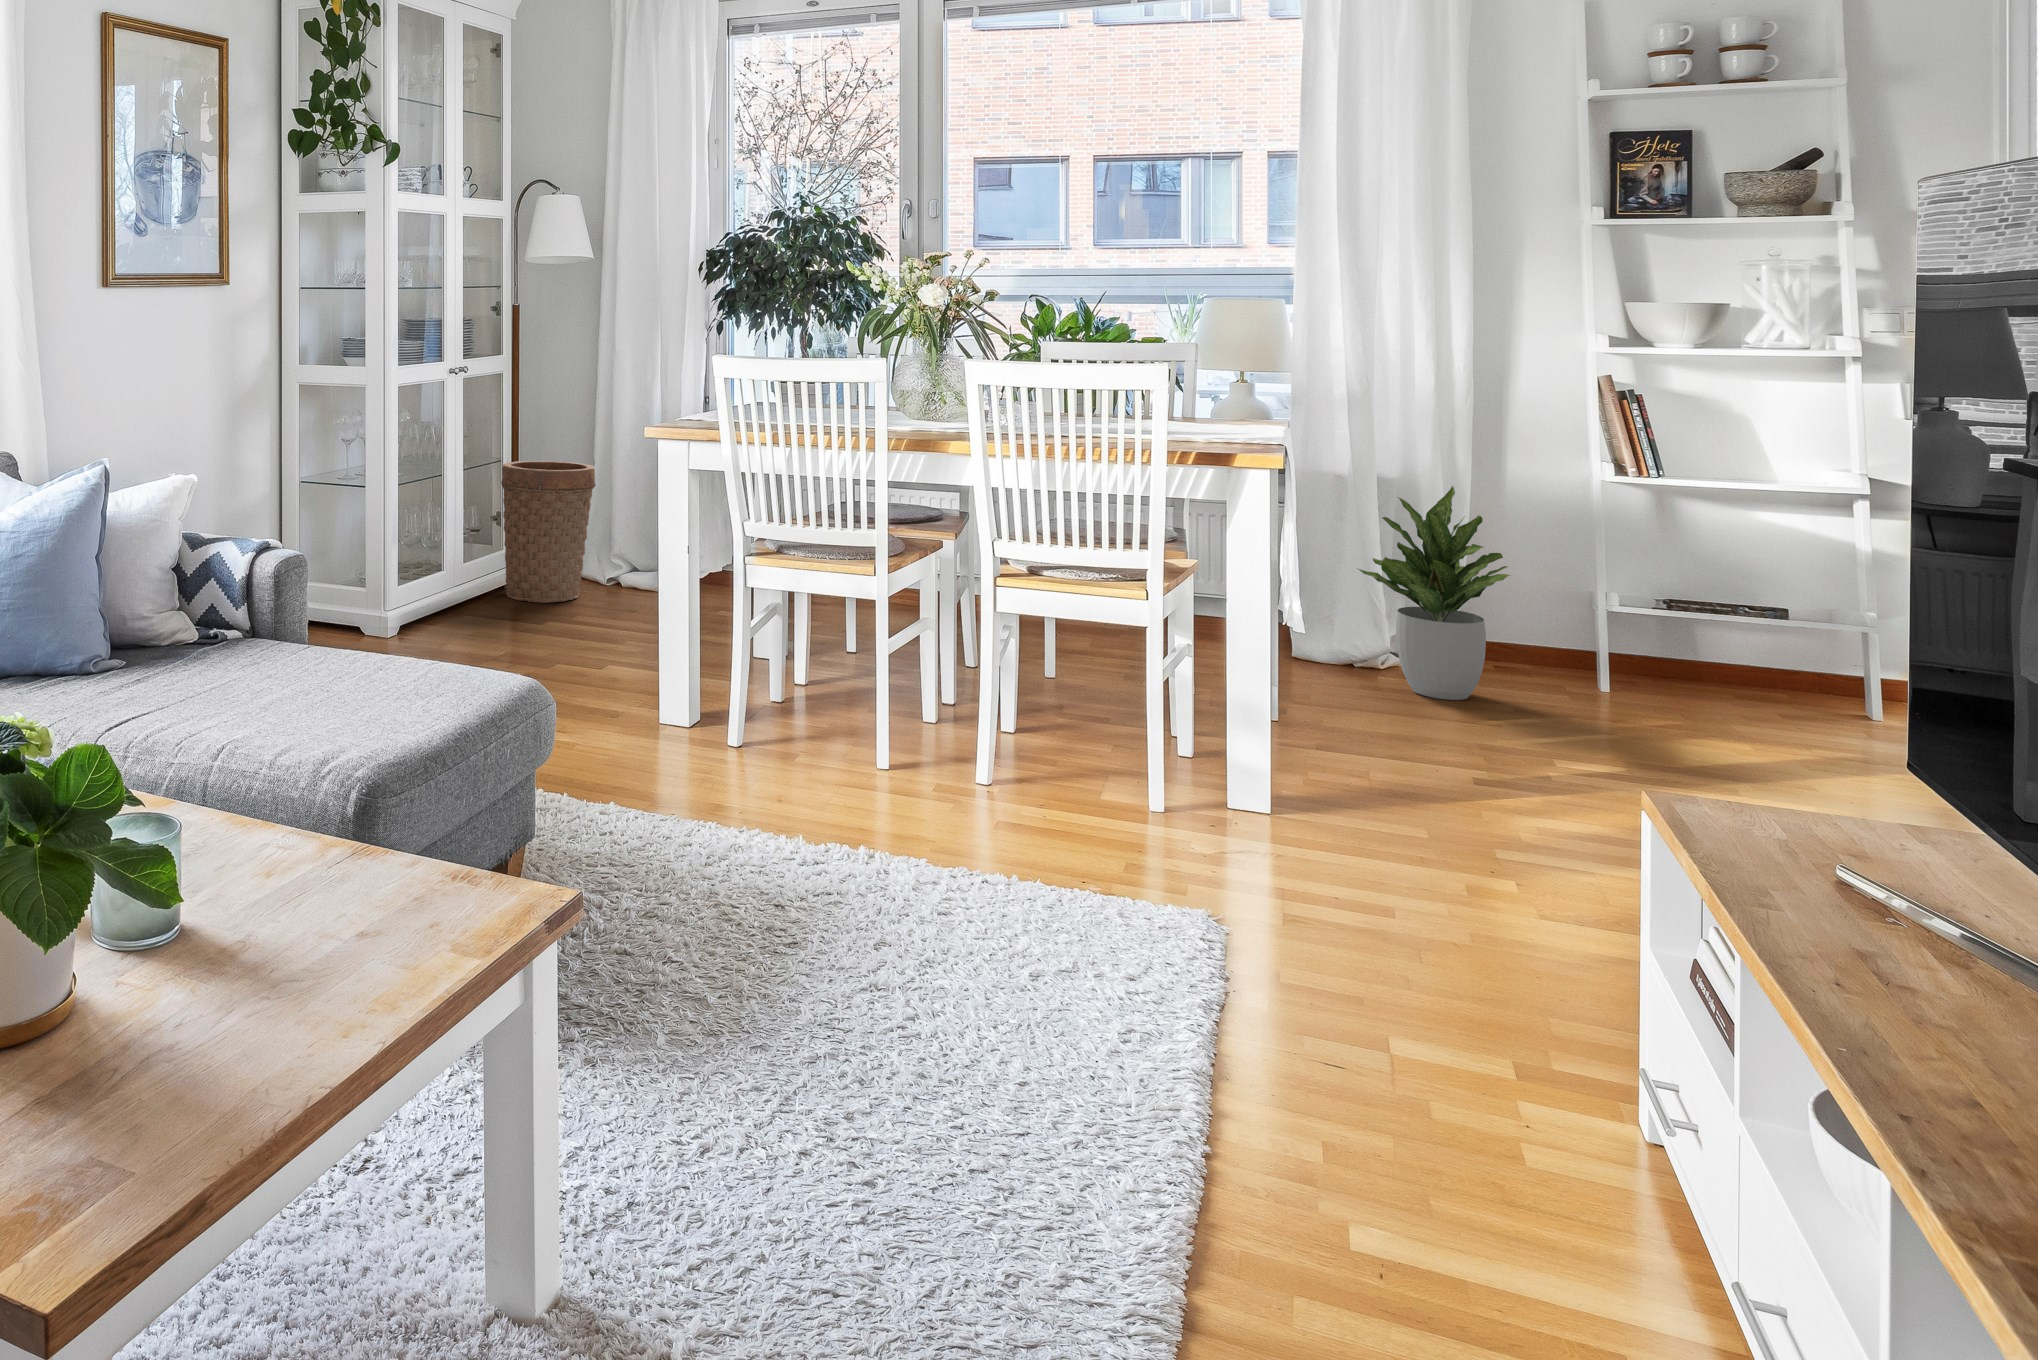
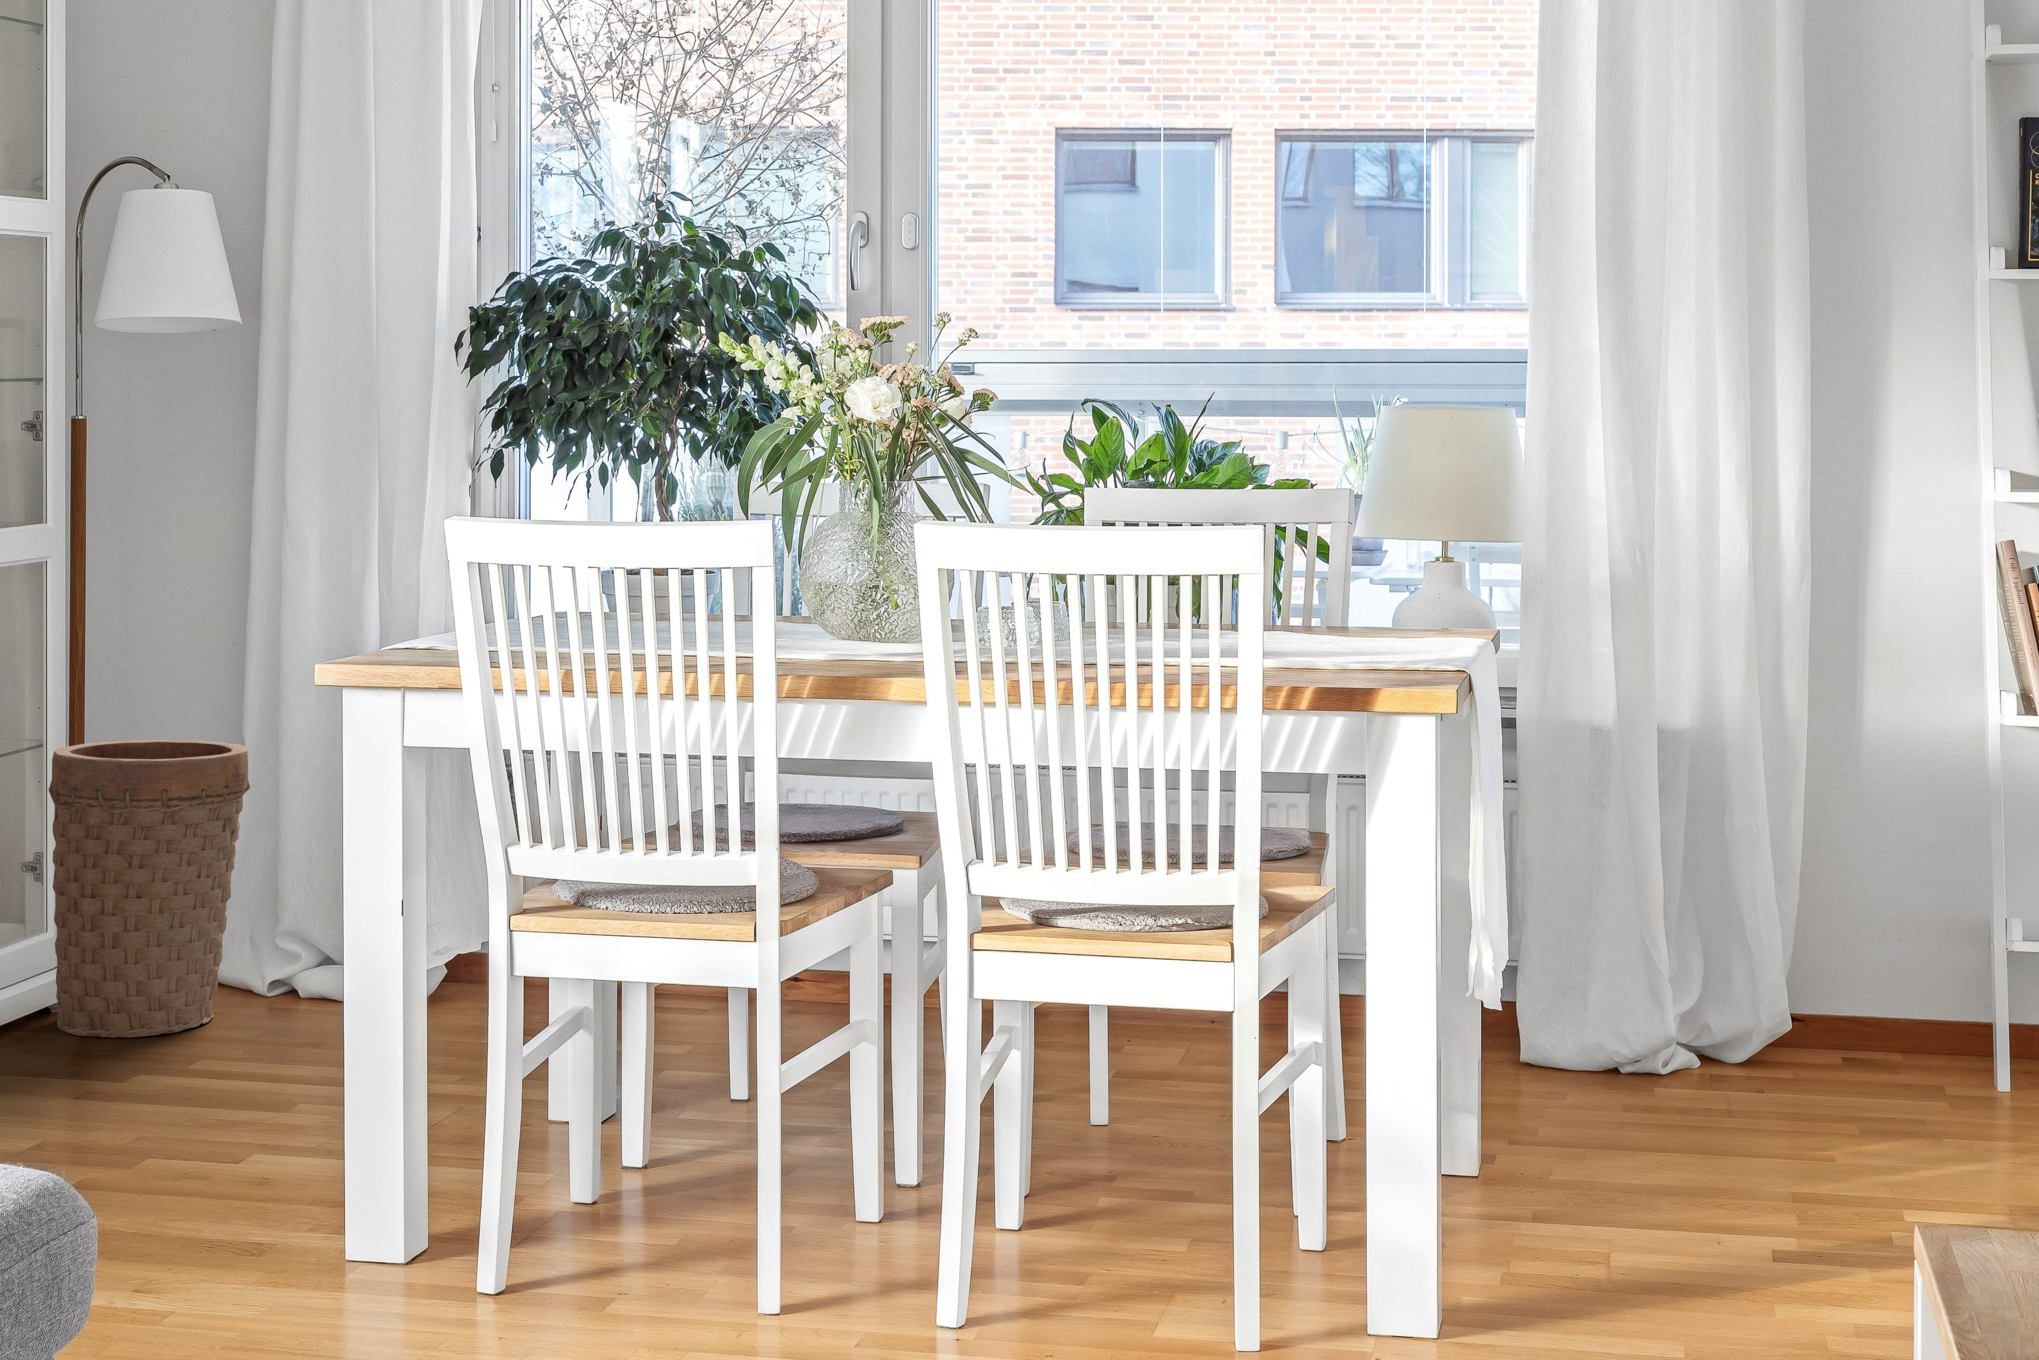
potted plant: present [1358,486,1510,700] -> none [1600,727,1837,1106]

